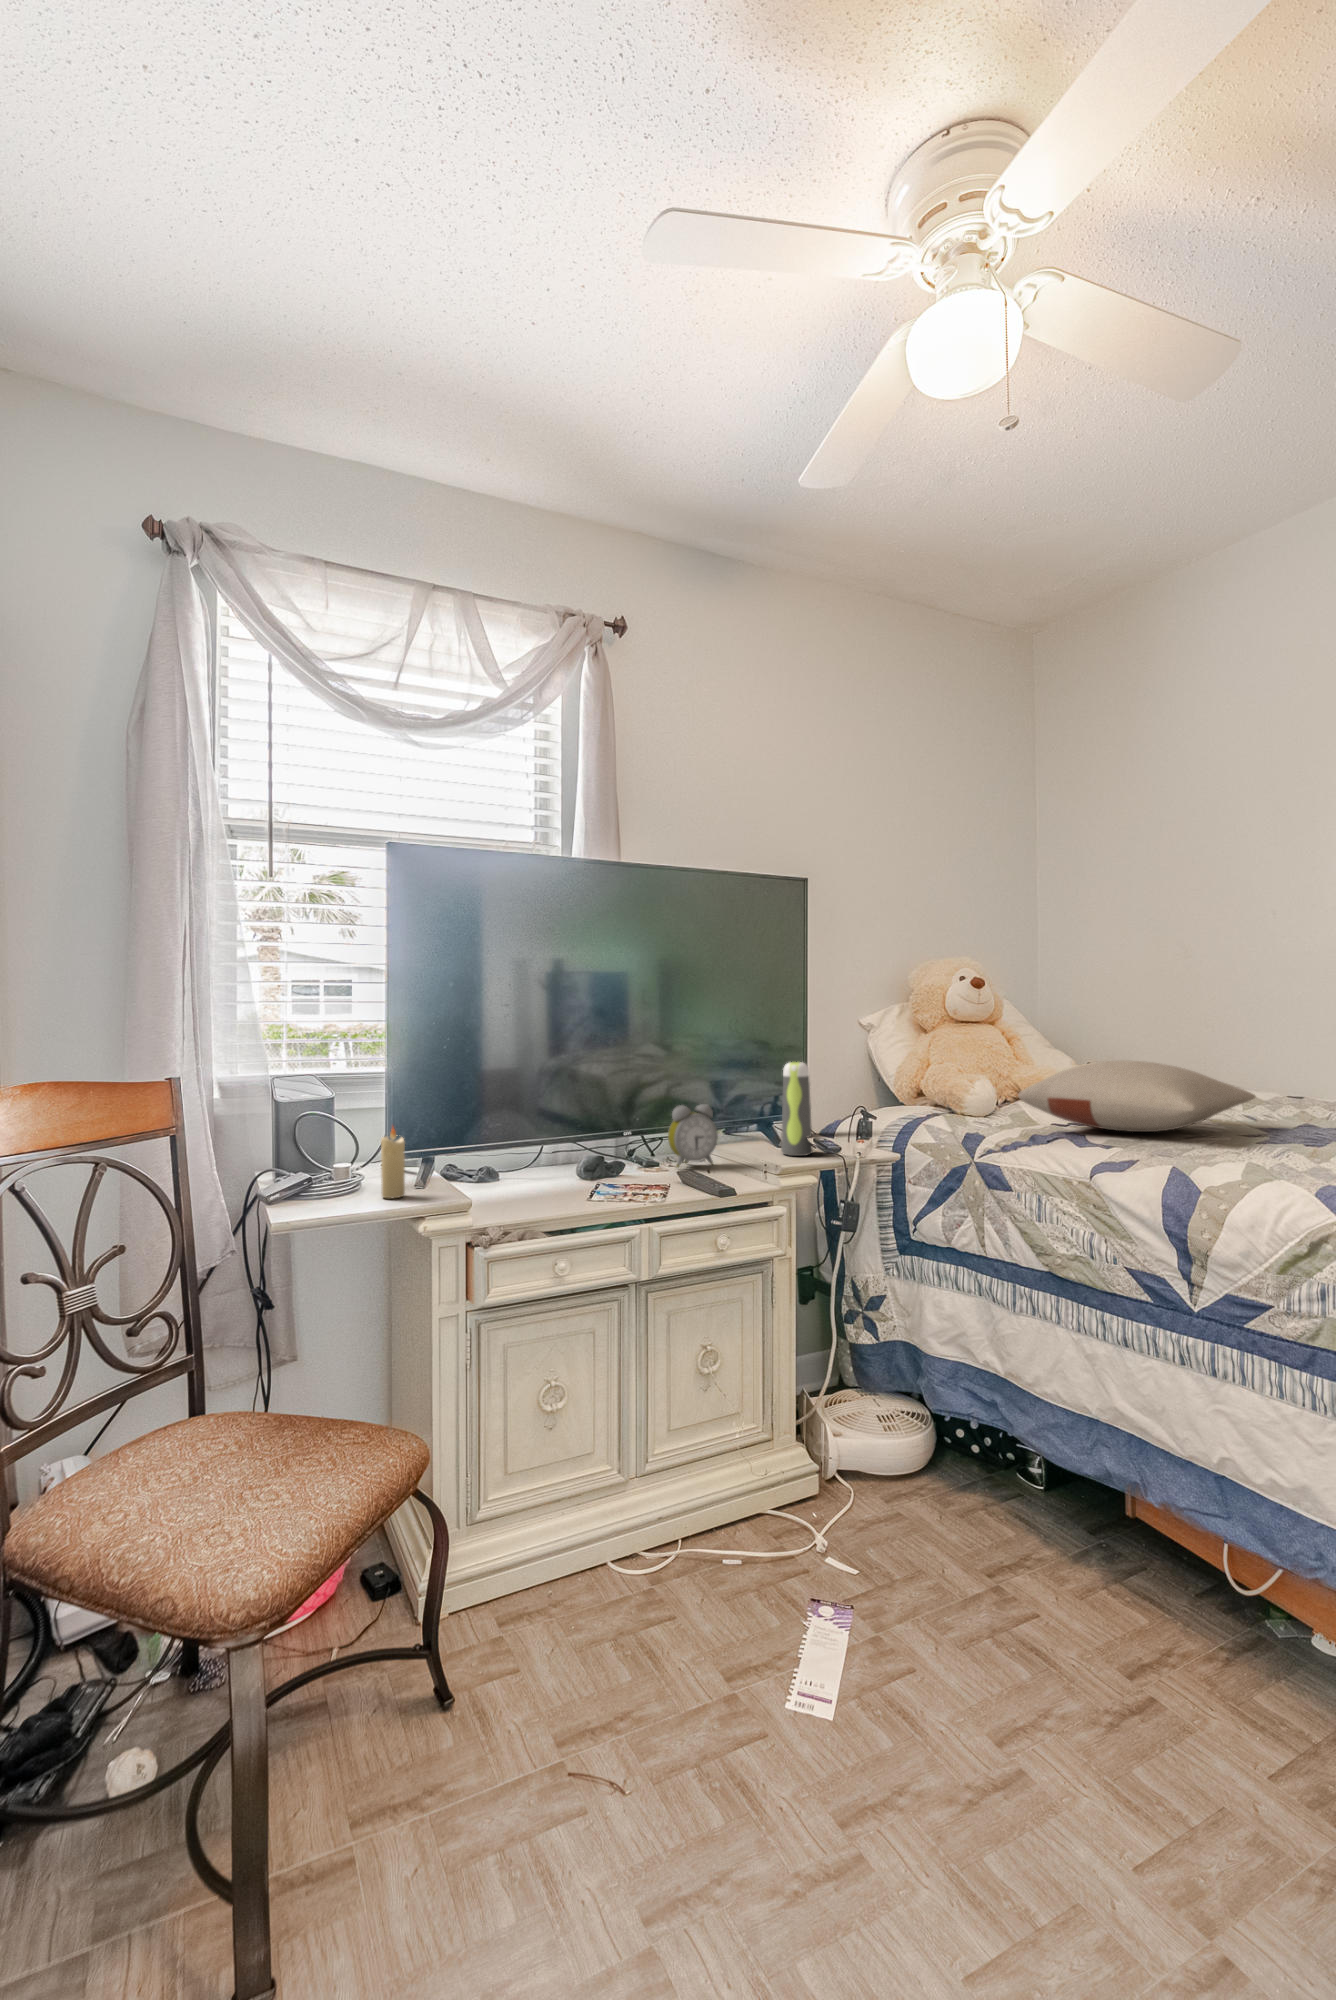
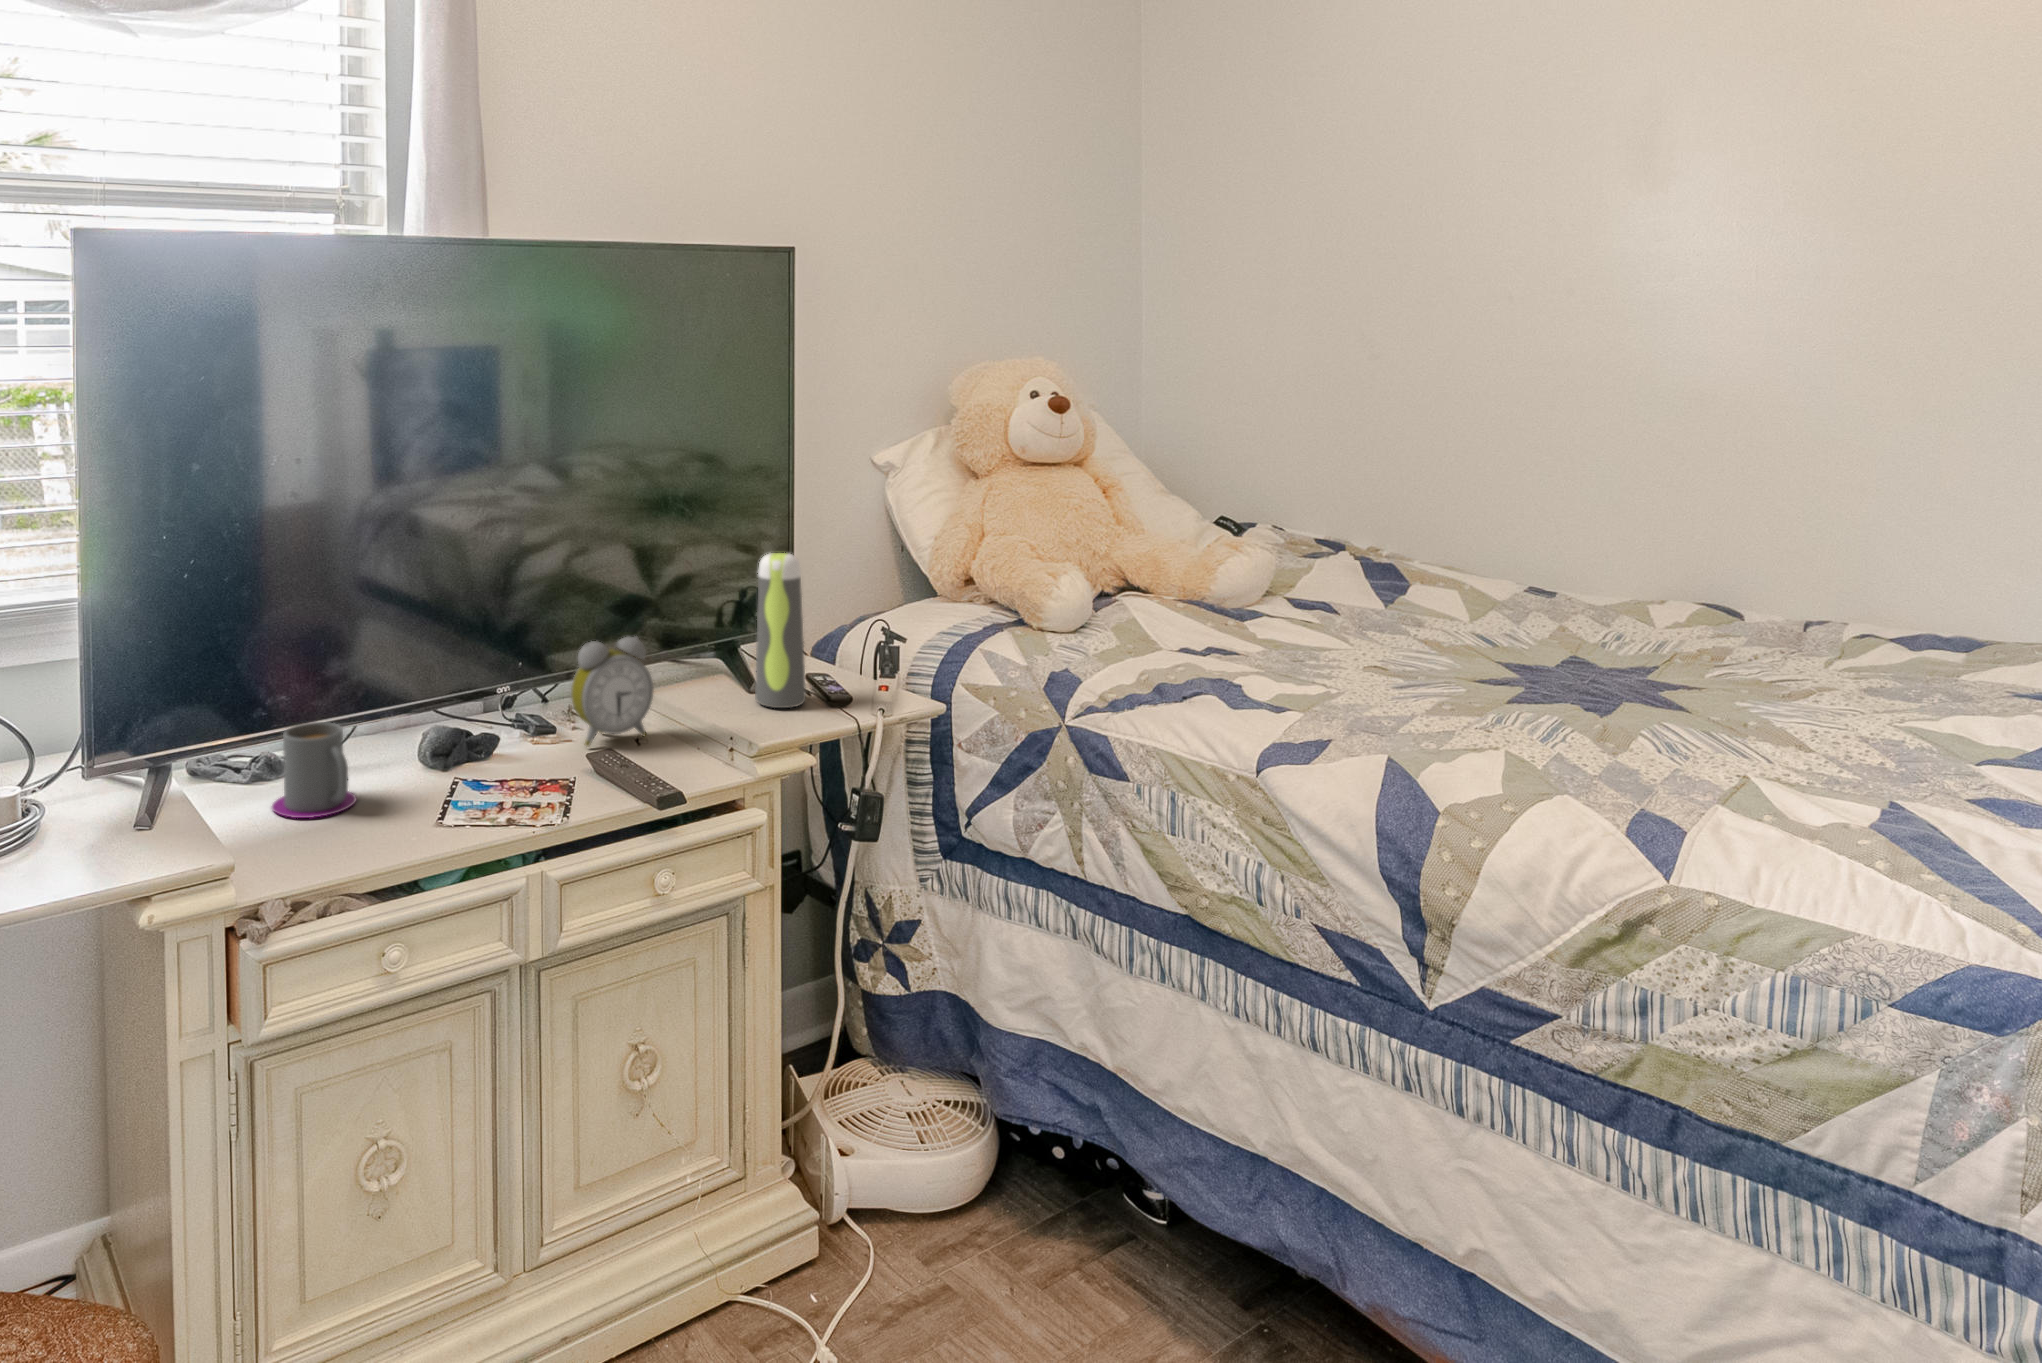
pillow: present [1018,1060,1255,1132] -> none [1134,549,1499,672]
candle: present [381,1127,405,1198] -> none [74,716,118,847]
mug: none [491,1140,541,1191] -> present [272,722,356,818]

